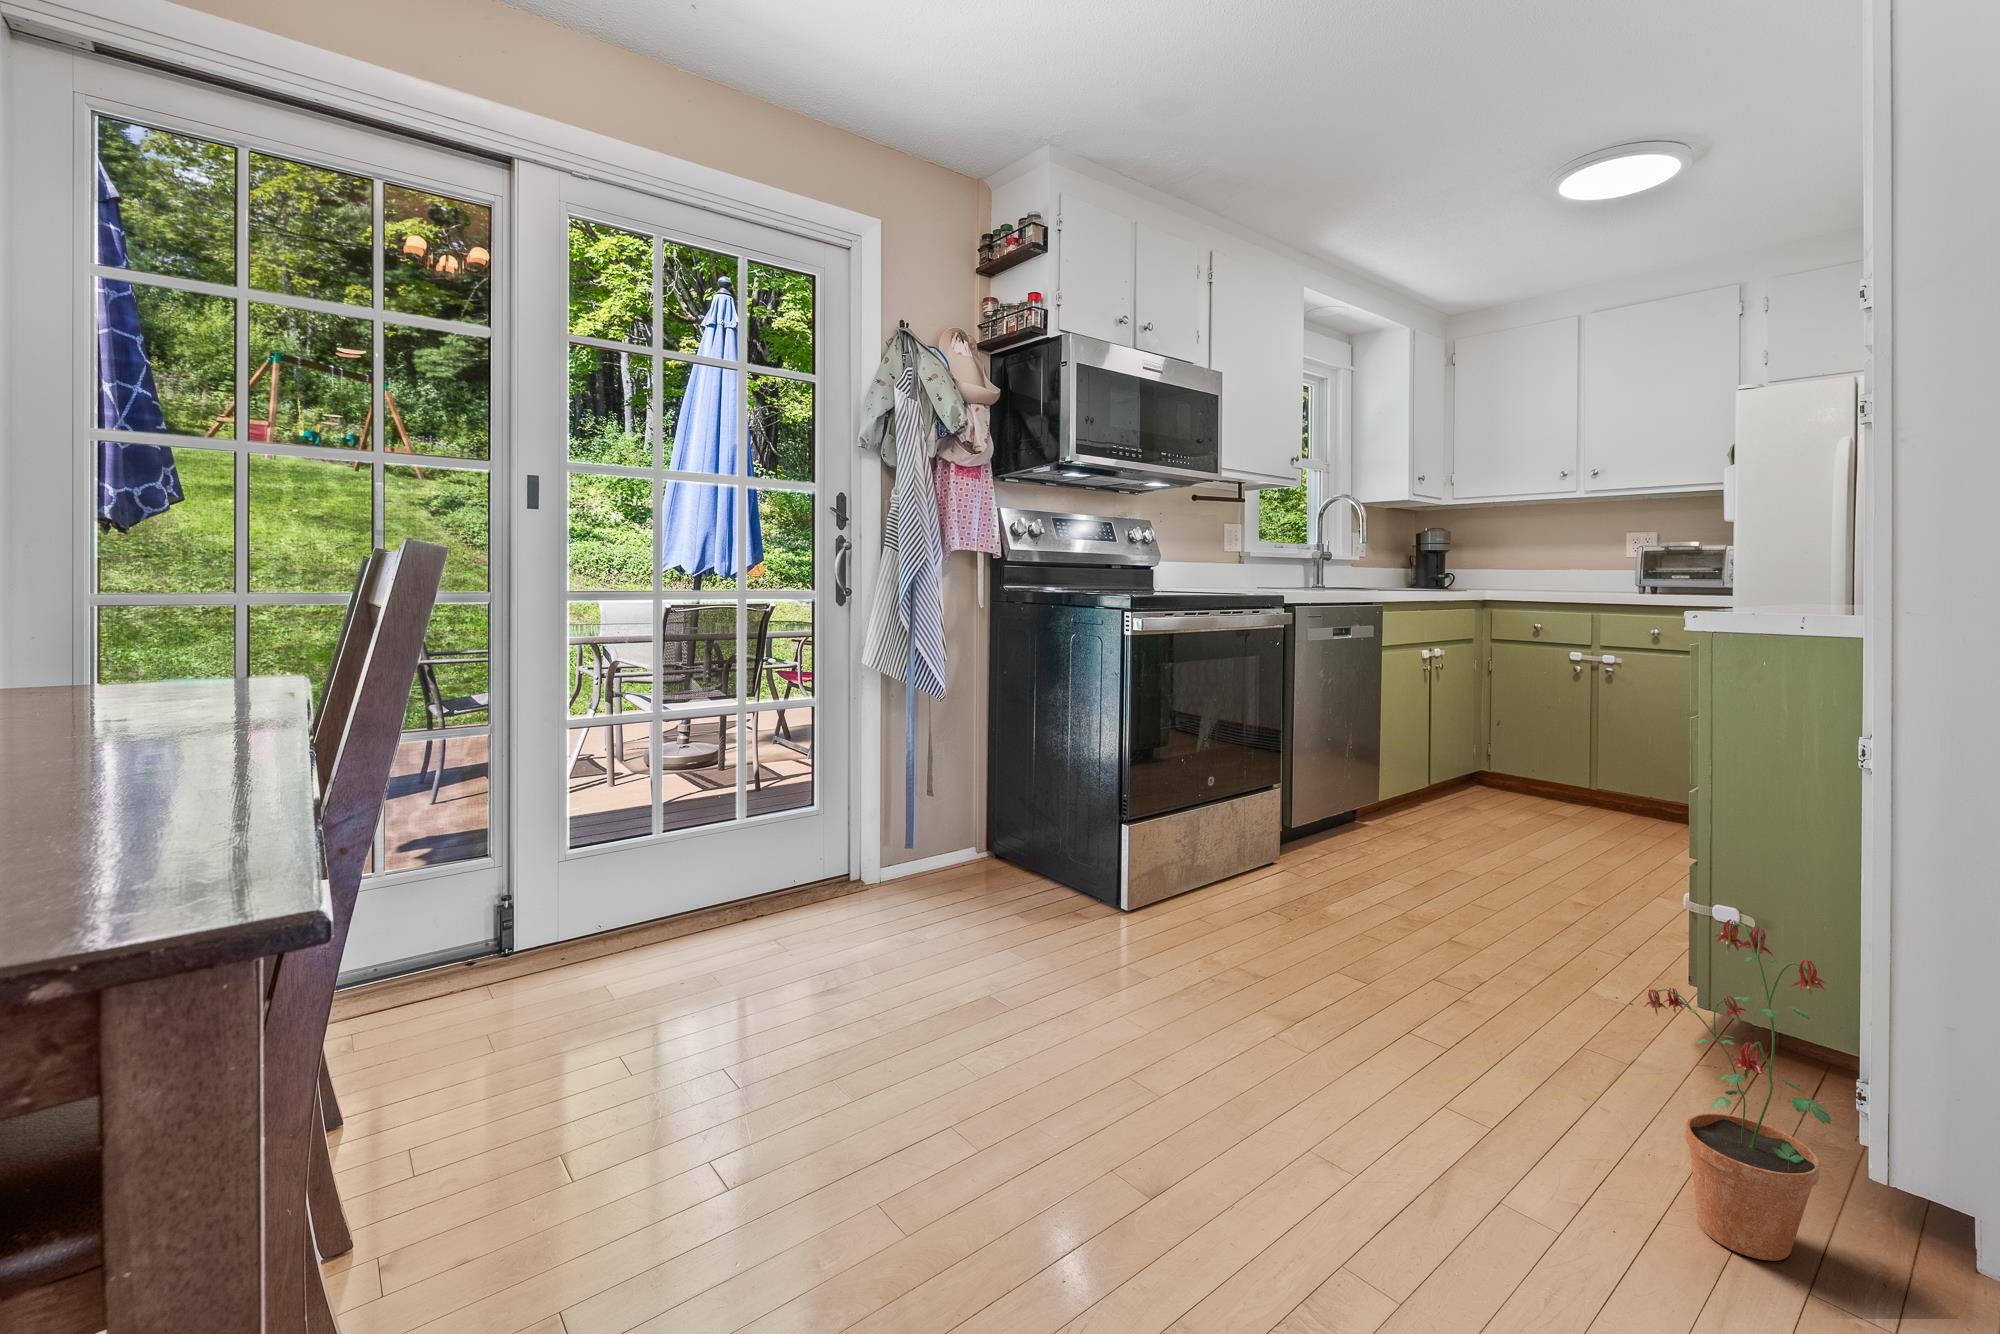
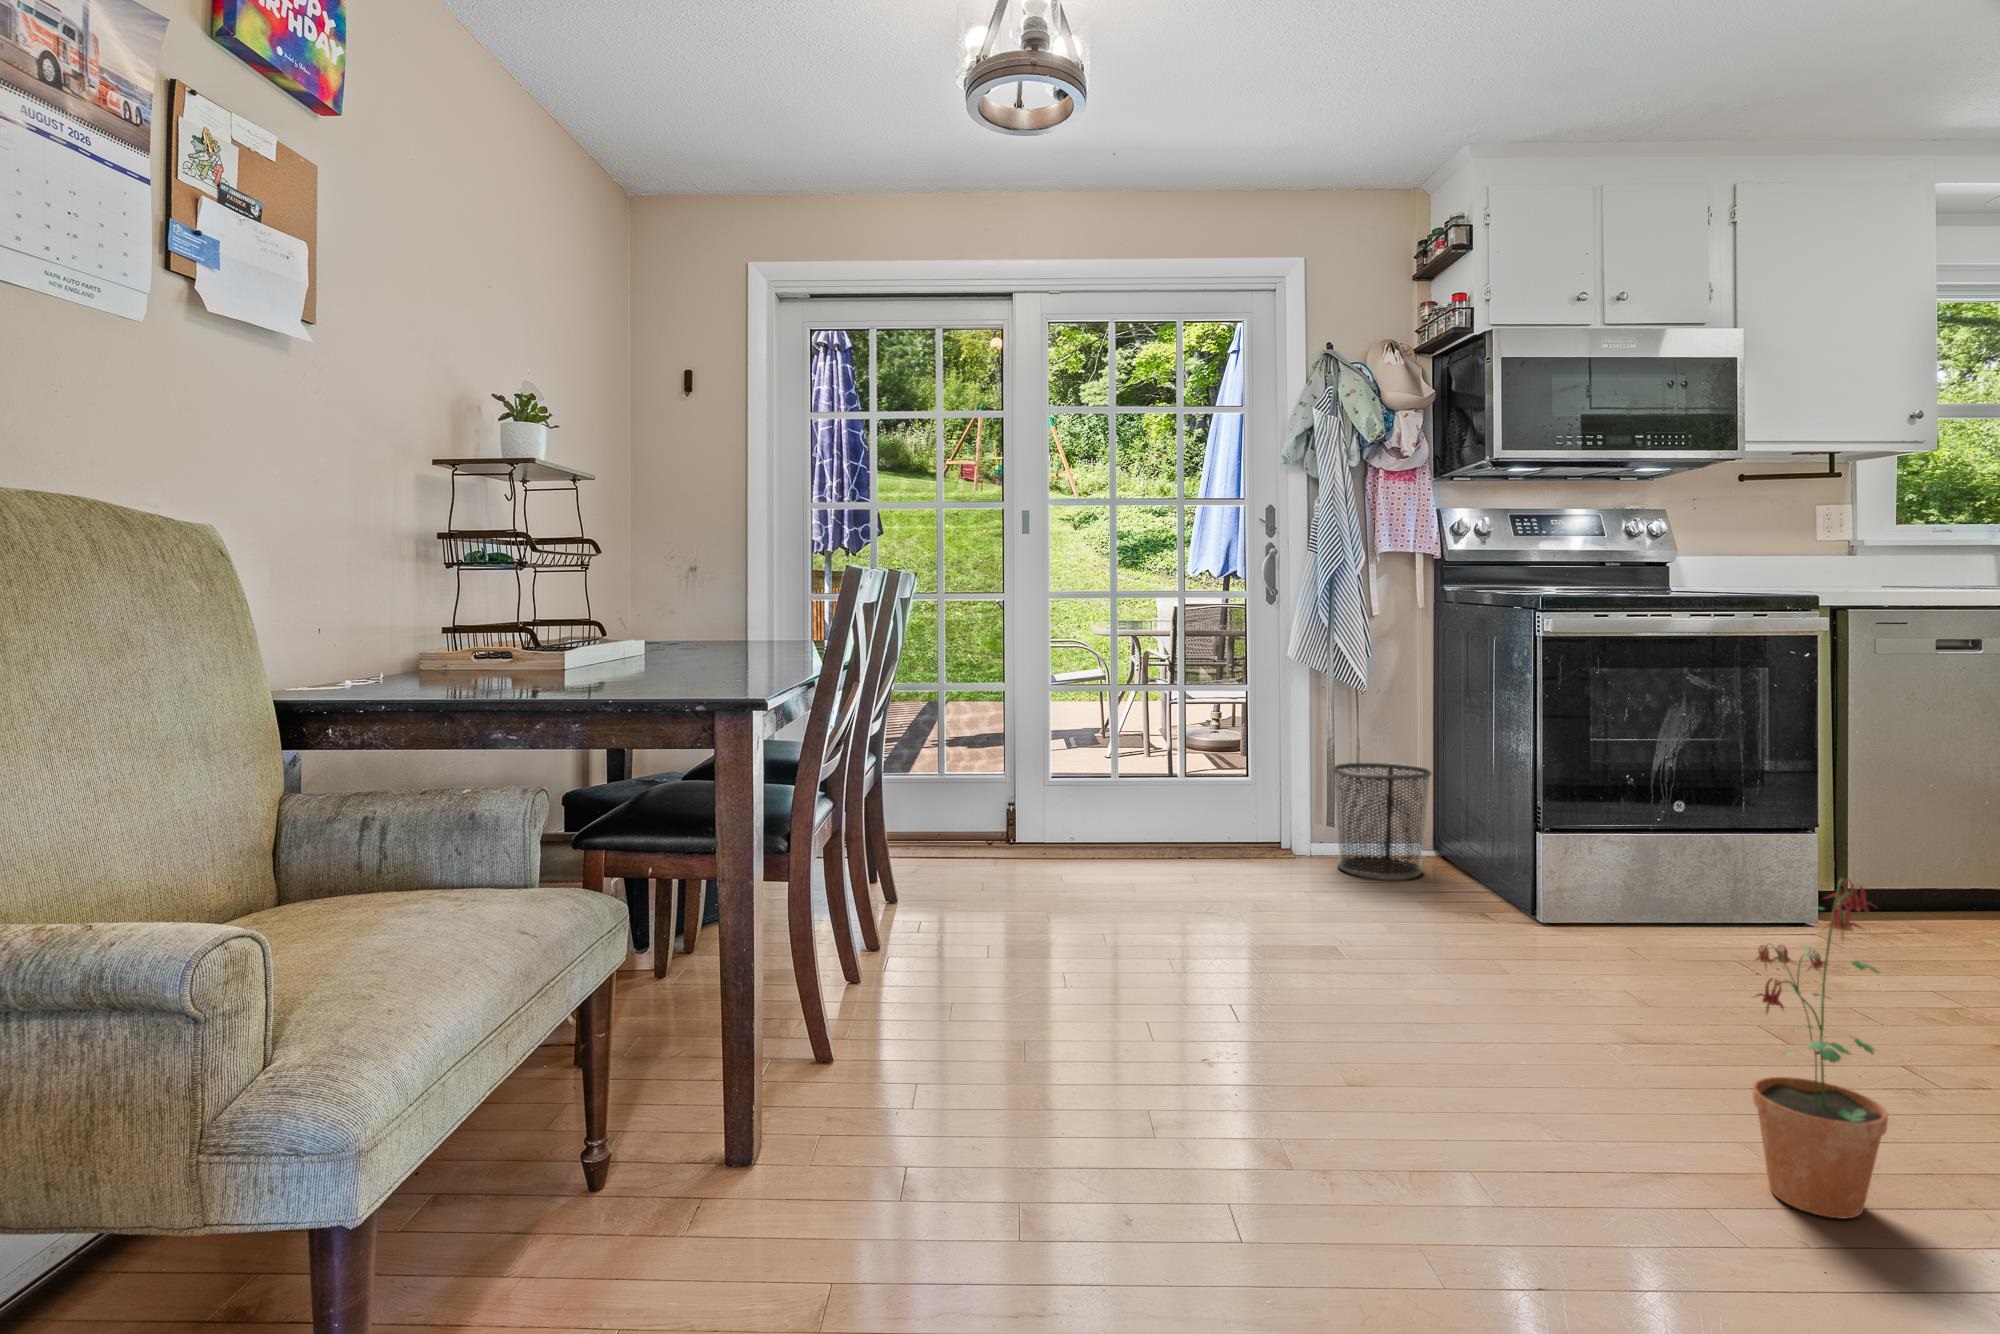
waste bin: none [914,770,1013,896] -> present [1332,763,1432,879]

